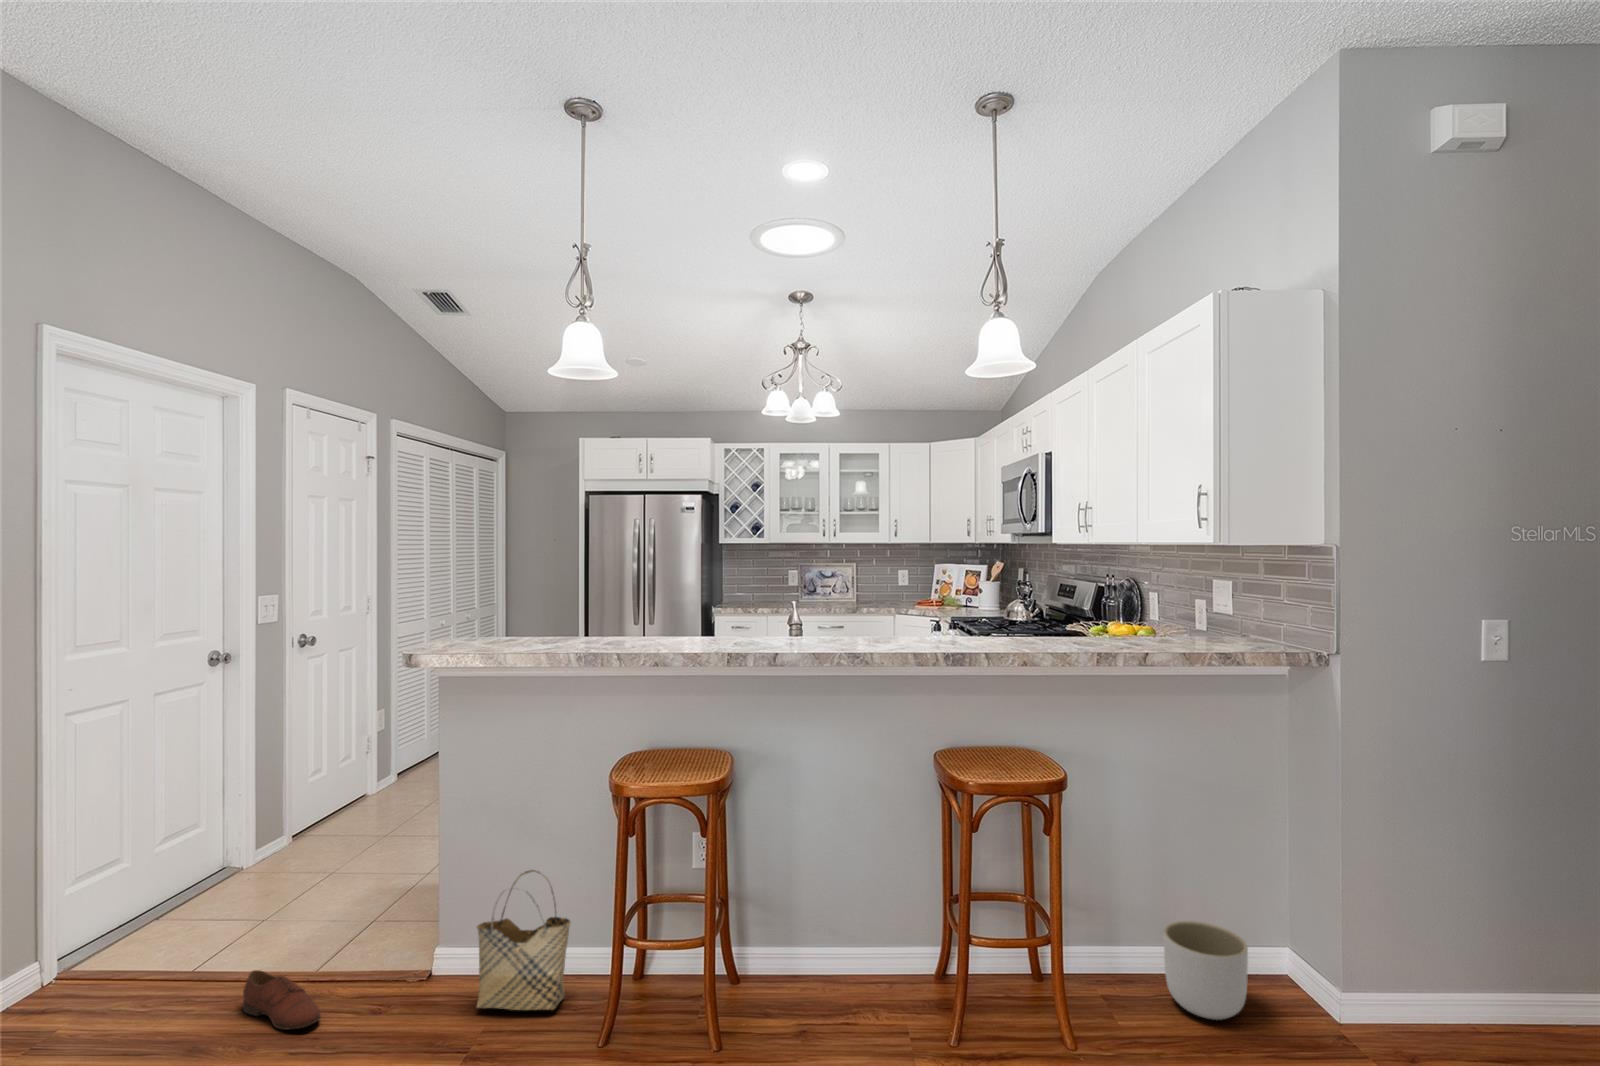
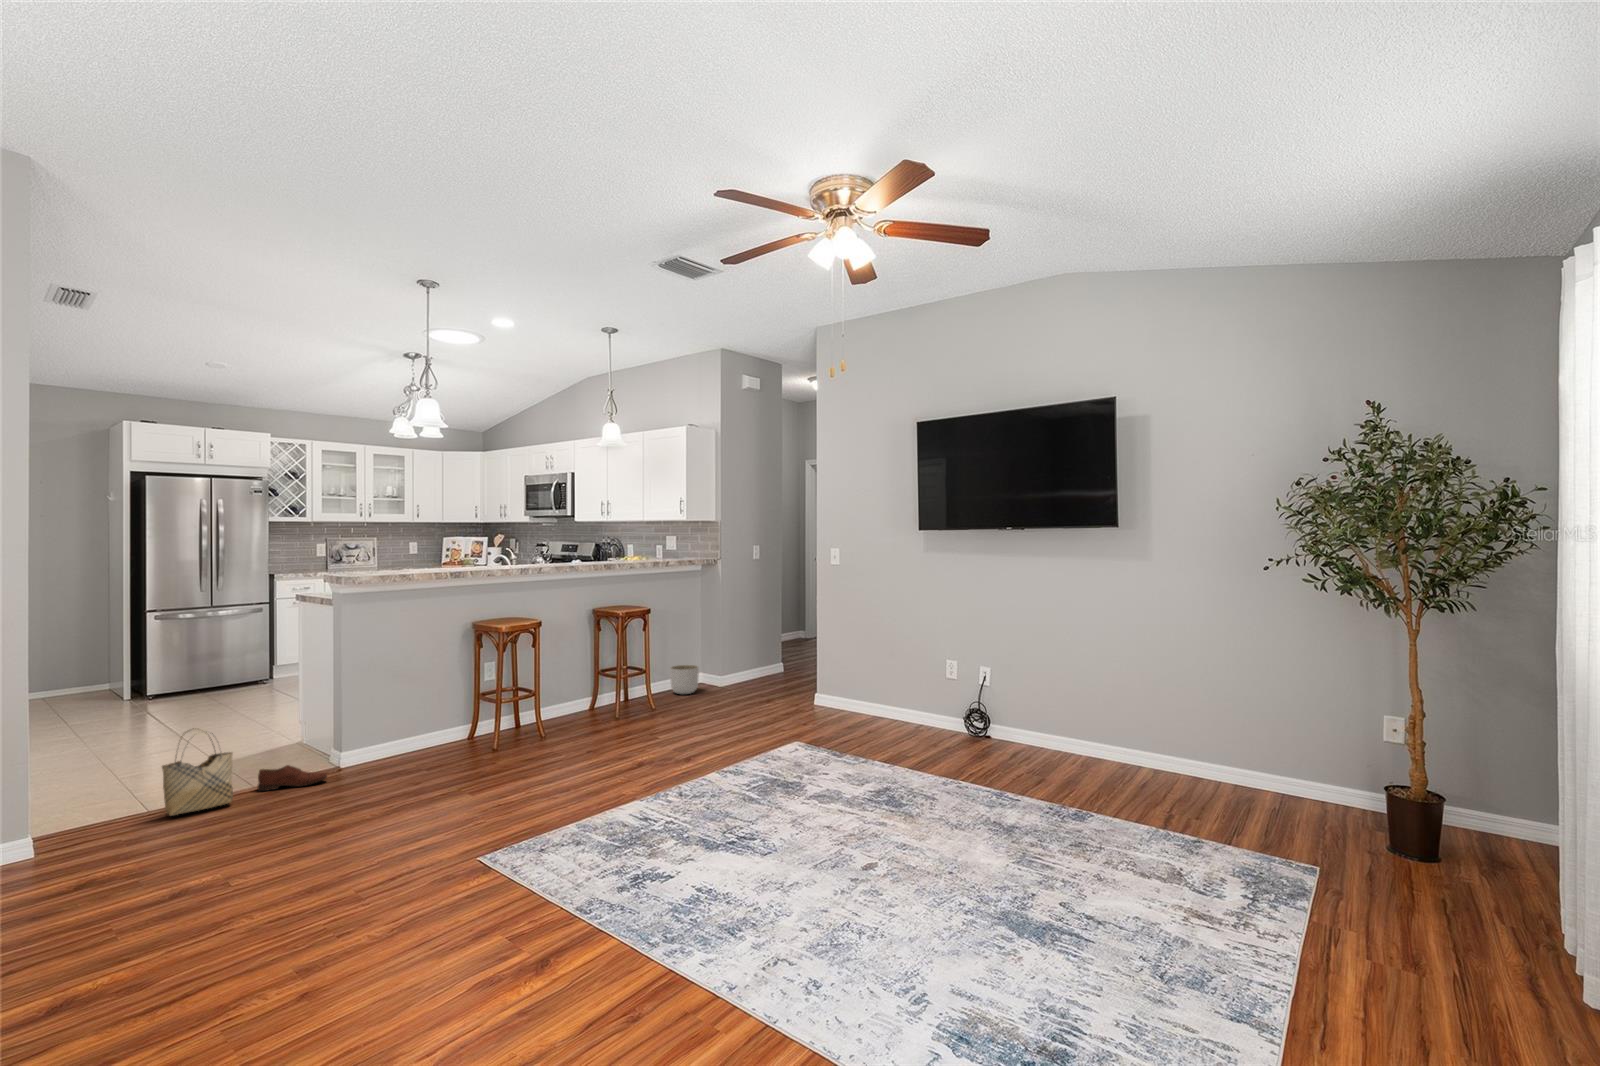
woven basket: present [477,870,570,1010] -> present [162,728,233,816]

